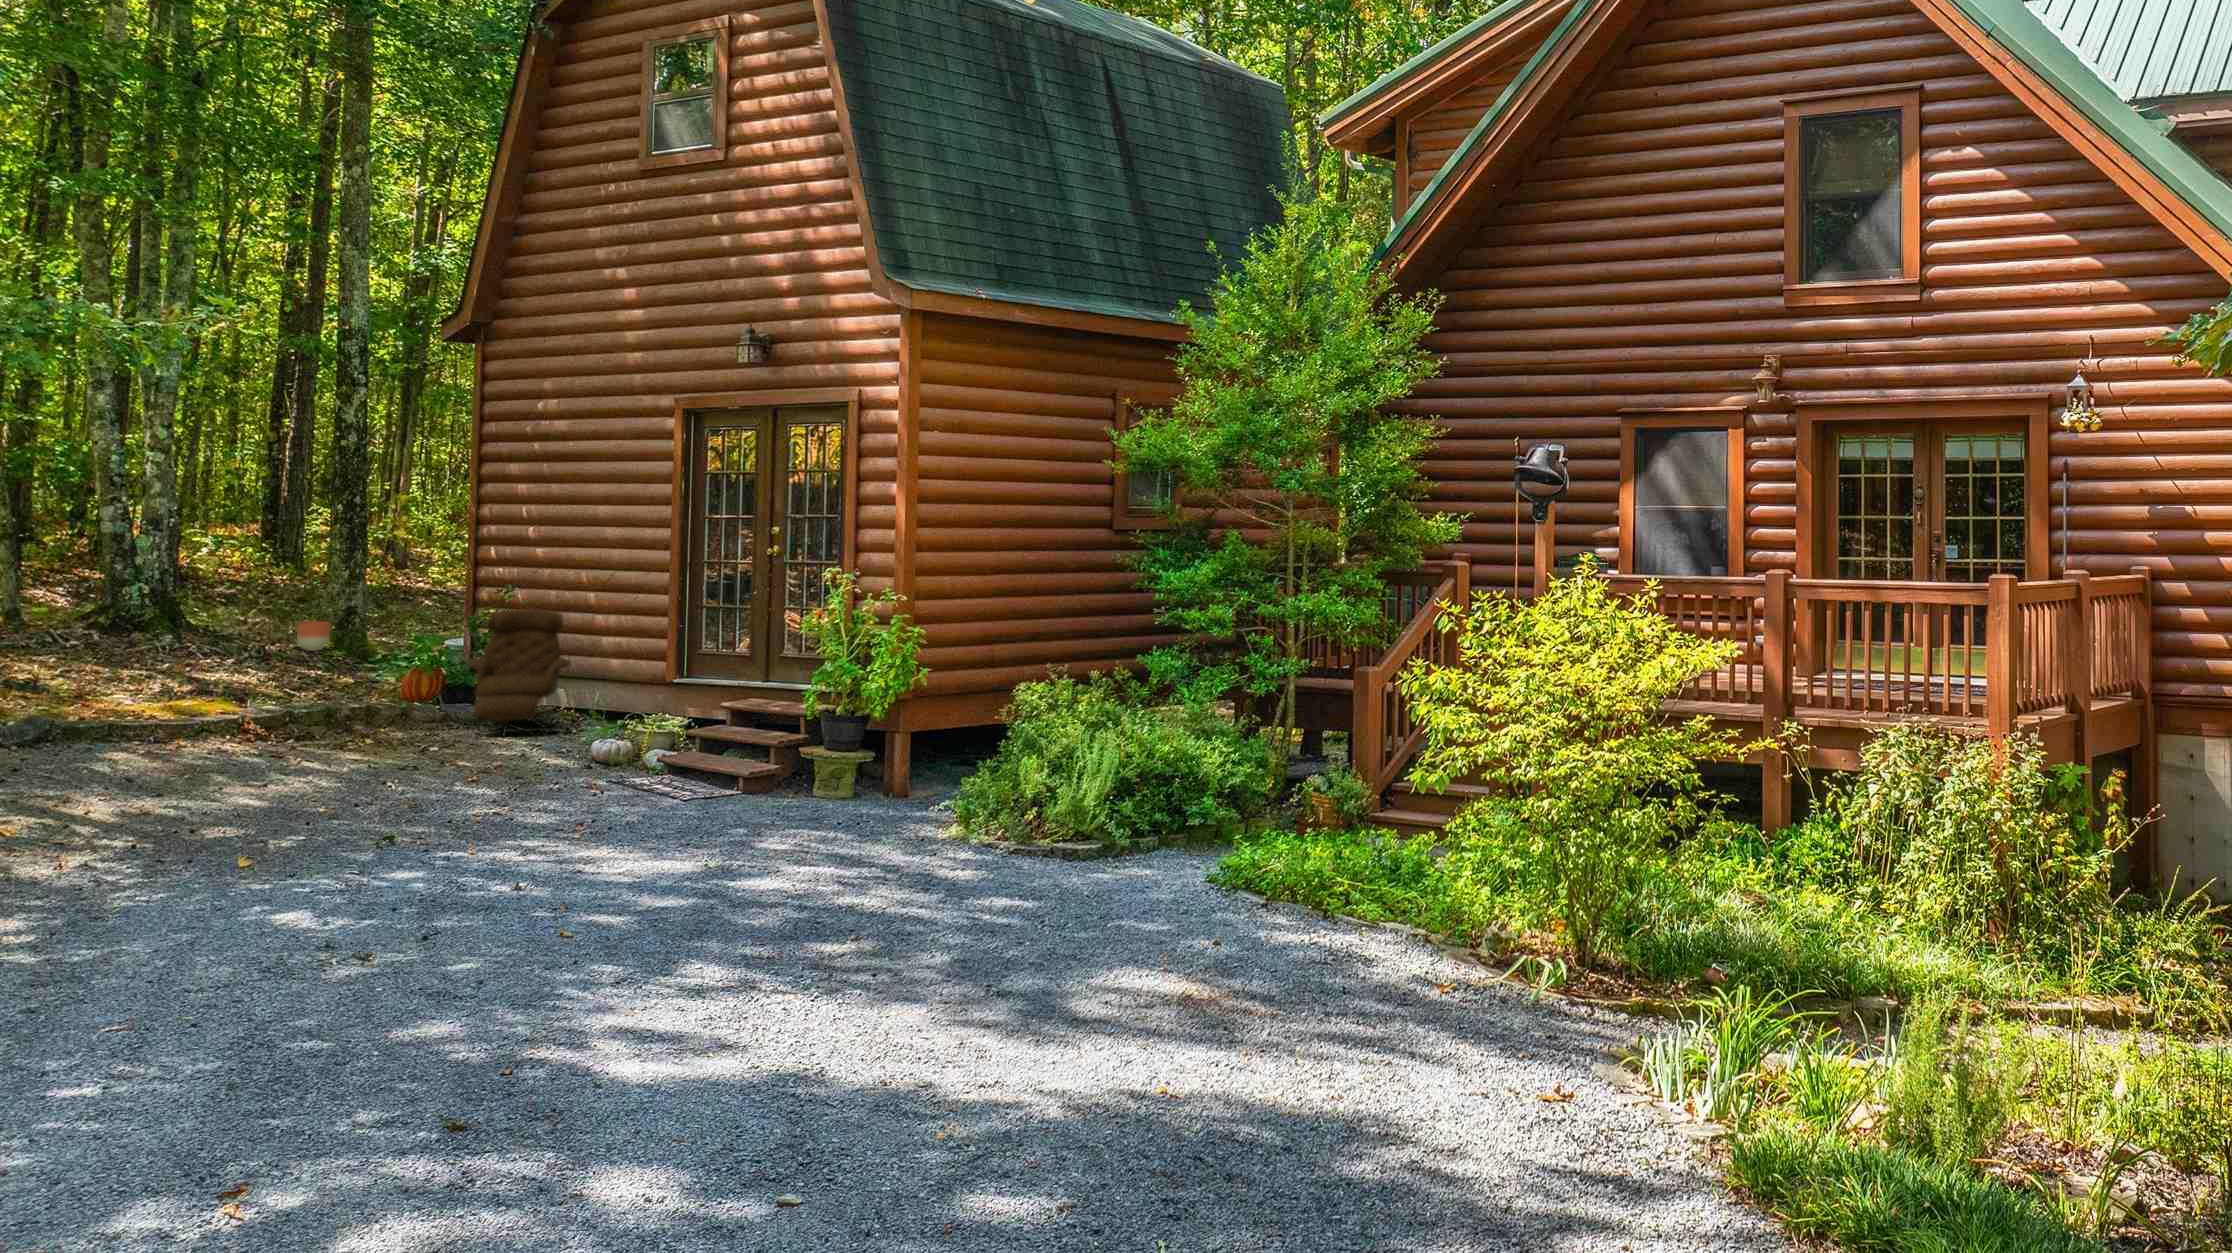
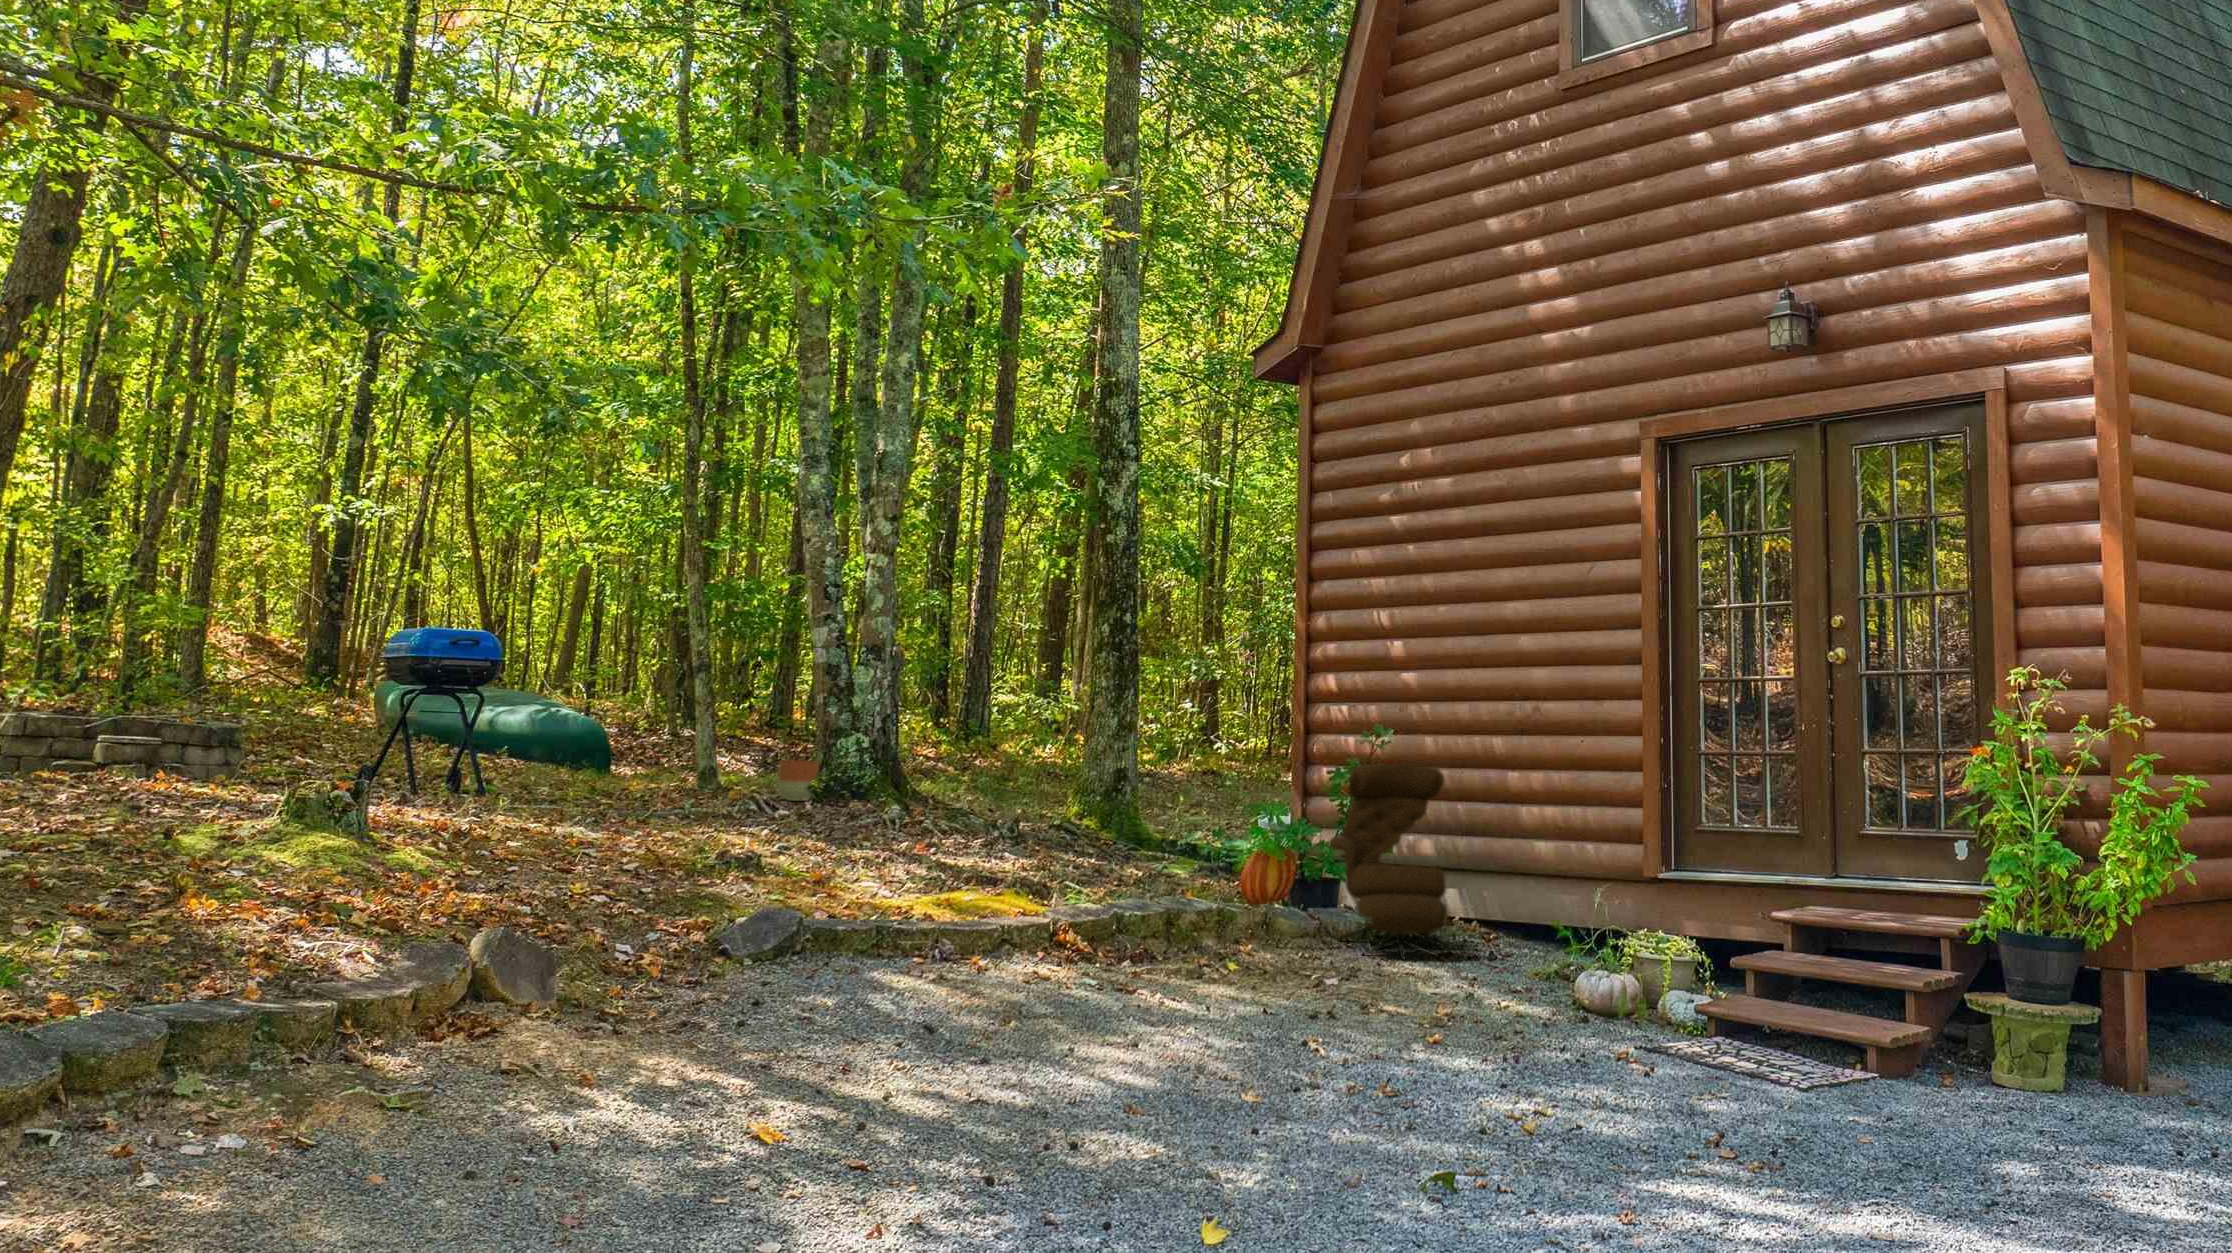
planter: present [297,621,331,651] -> present [777,760,819,801]

